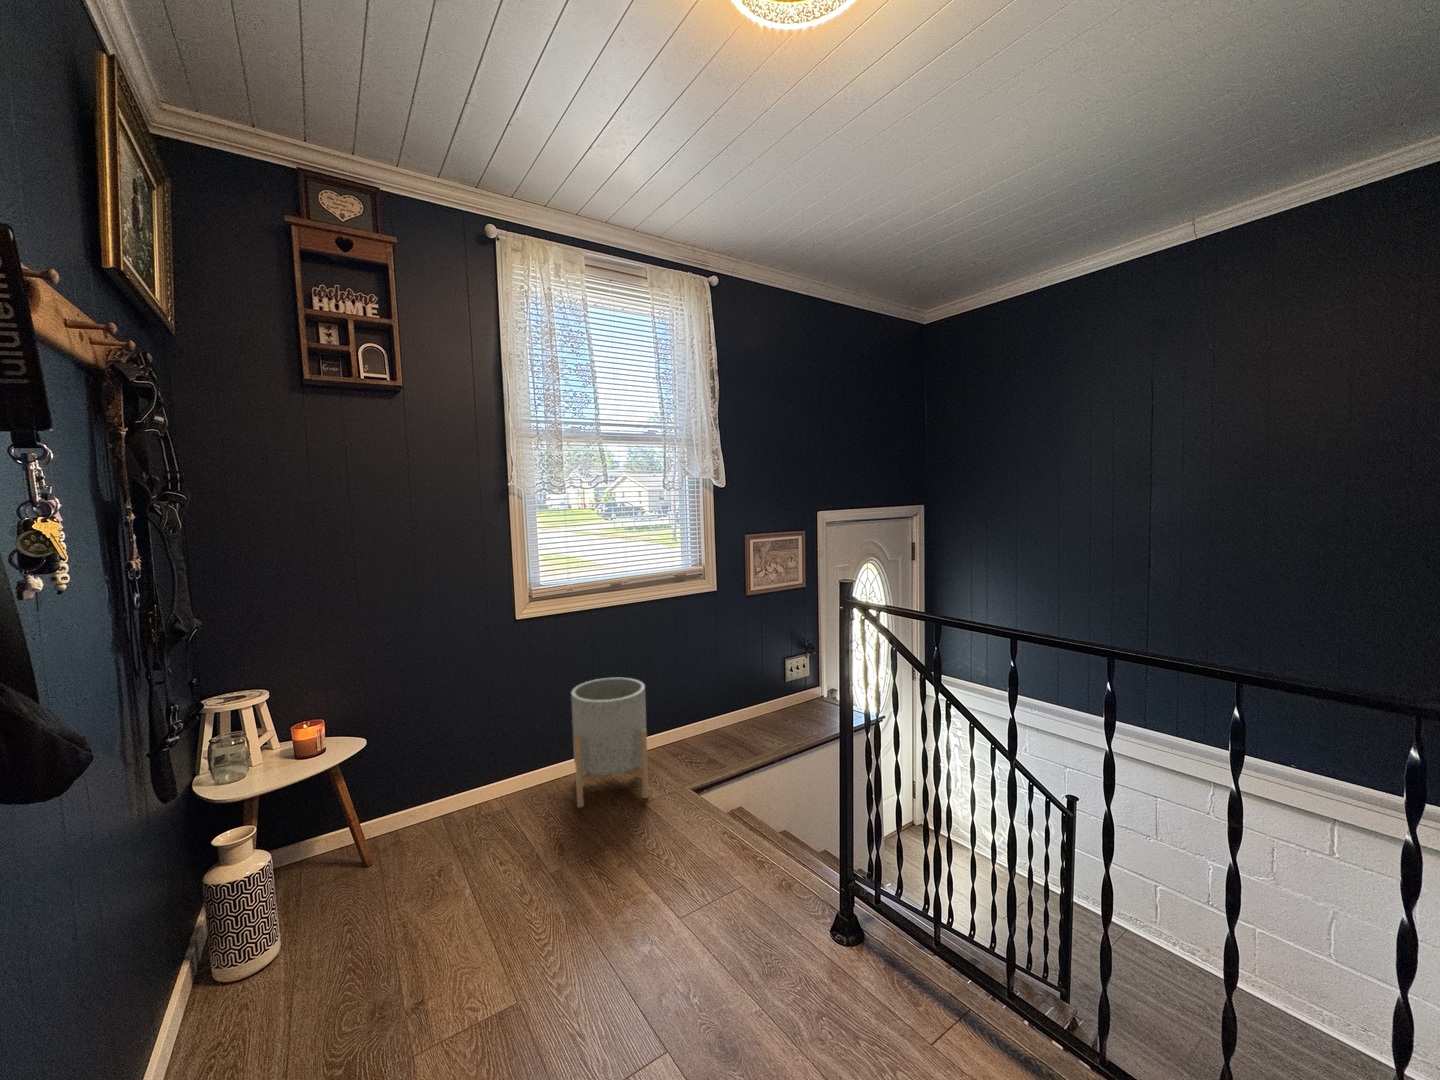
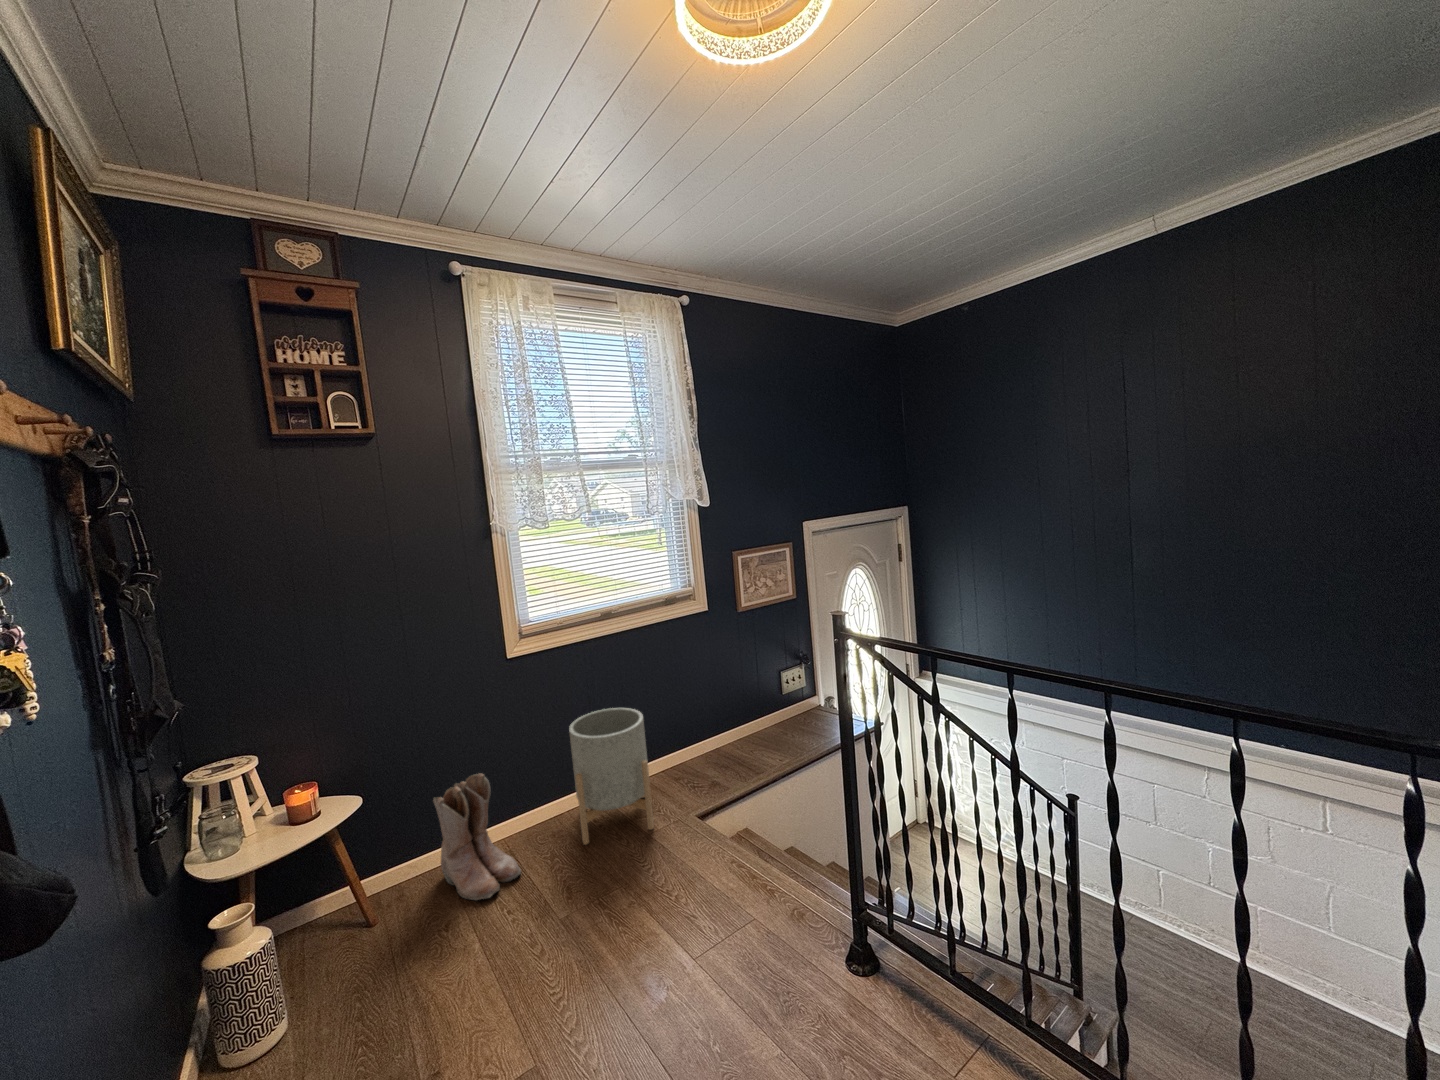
boots: none [433,728,515,850] -> present [433,773,521,900]

